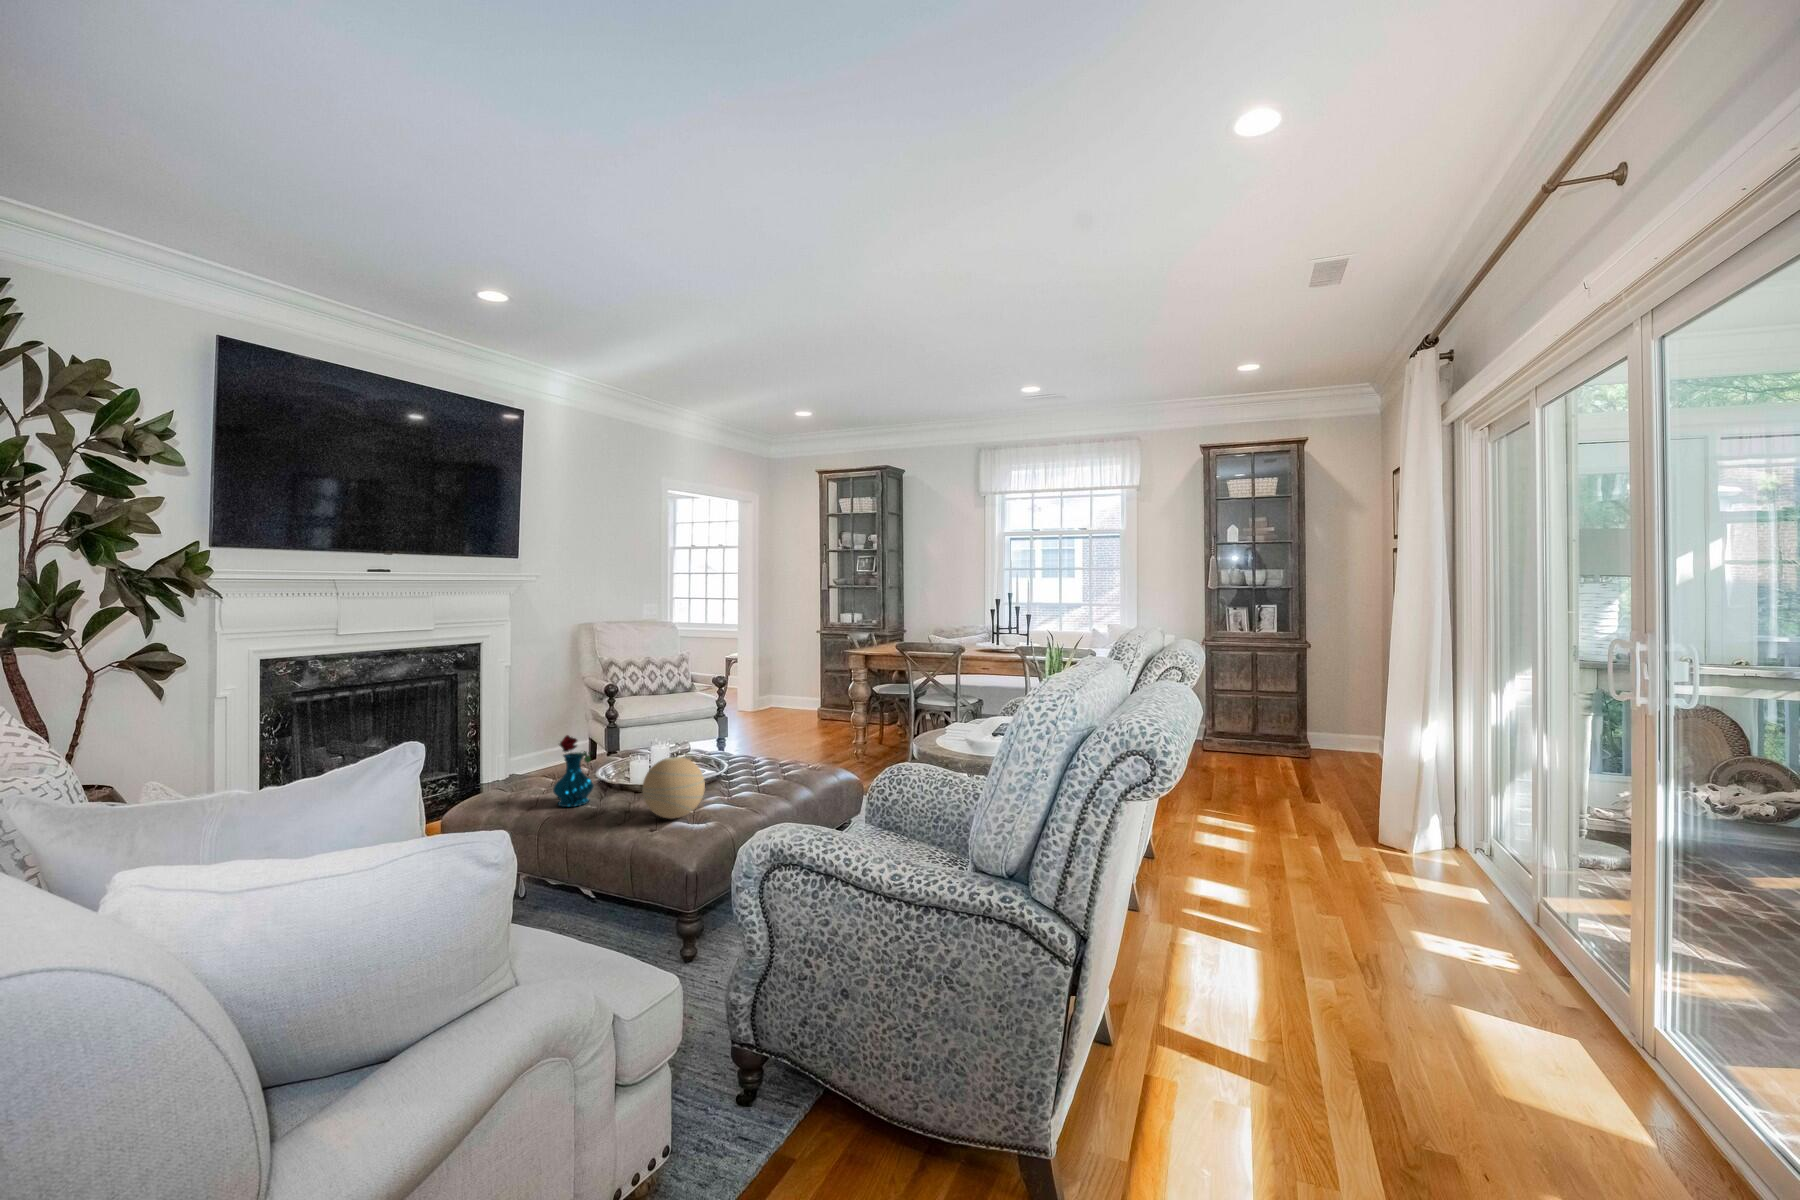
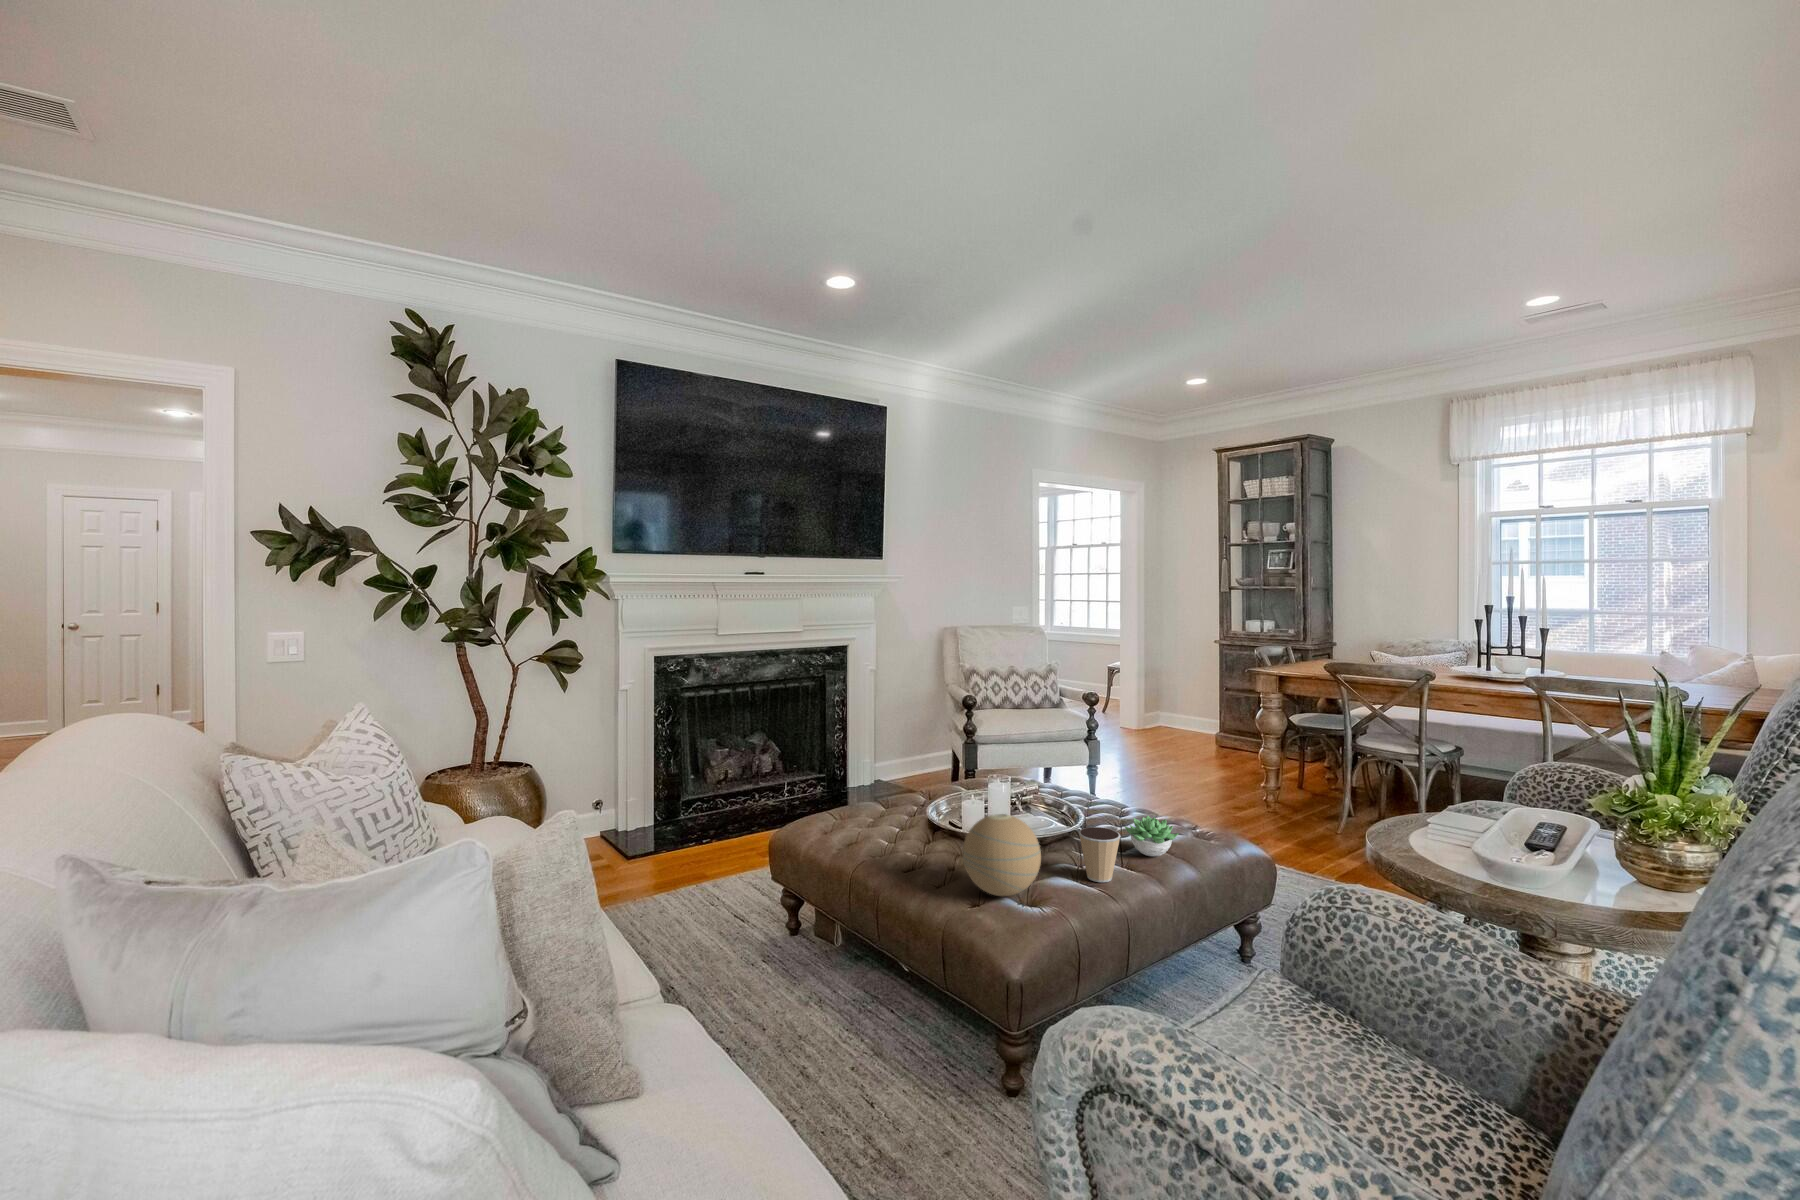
vase: present [553,735,594,807] -> none [874,767,918,853]
succulent plant: none [762,752,801,780] -> present [1124,816,1179,856]
coffee cup: none [731,761,762,800] -> present [1079,827,1121,882]

